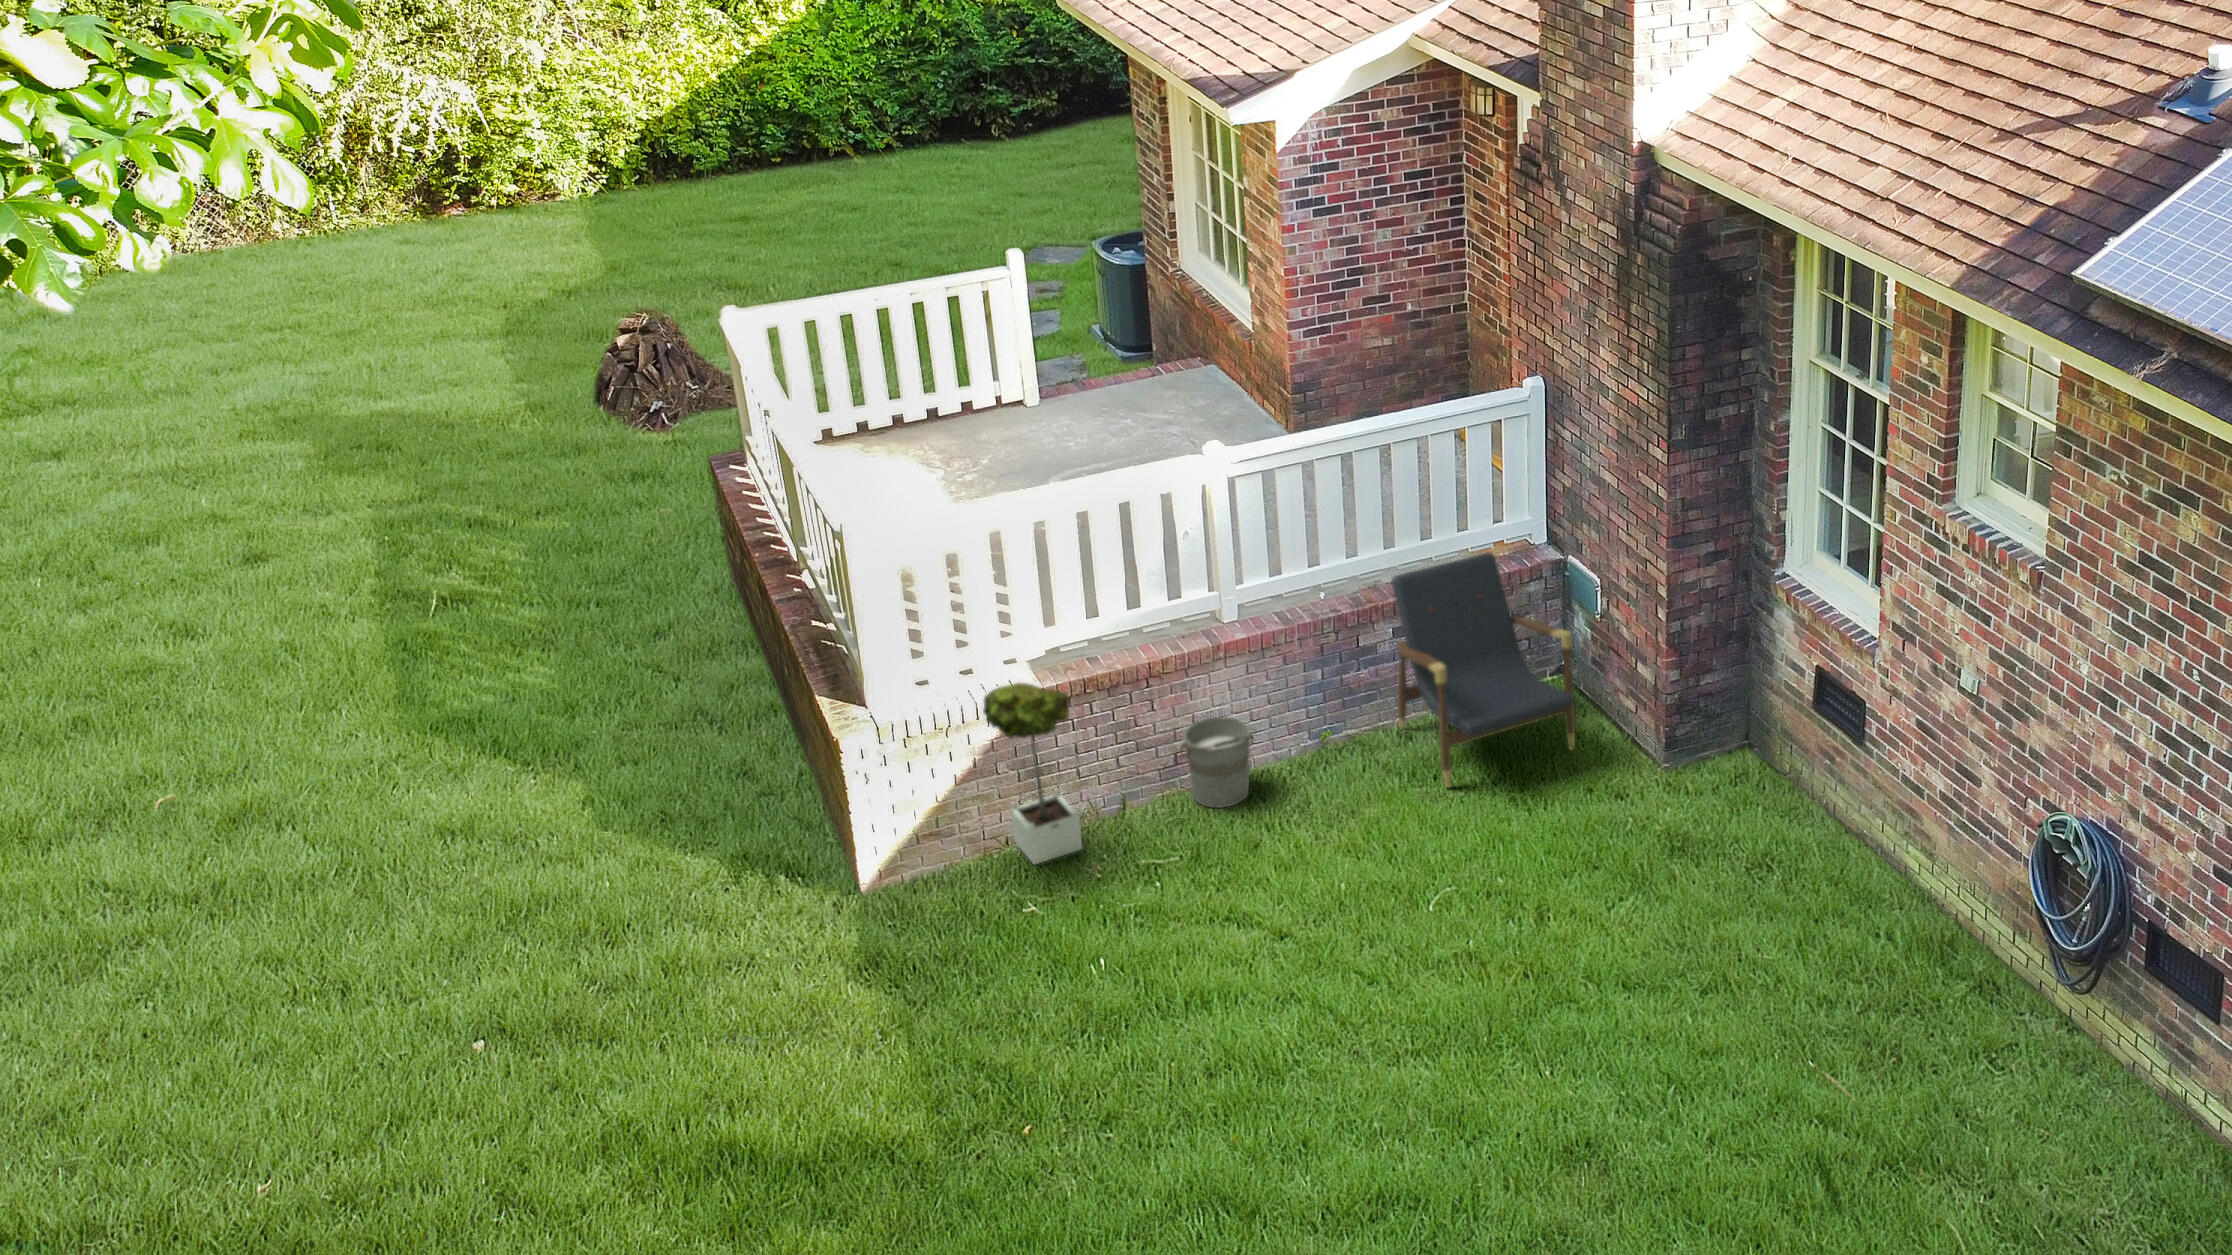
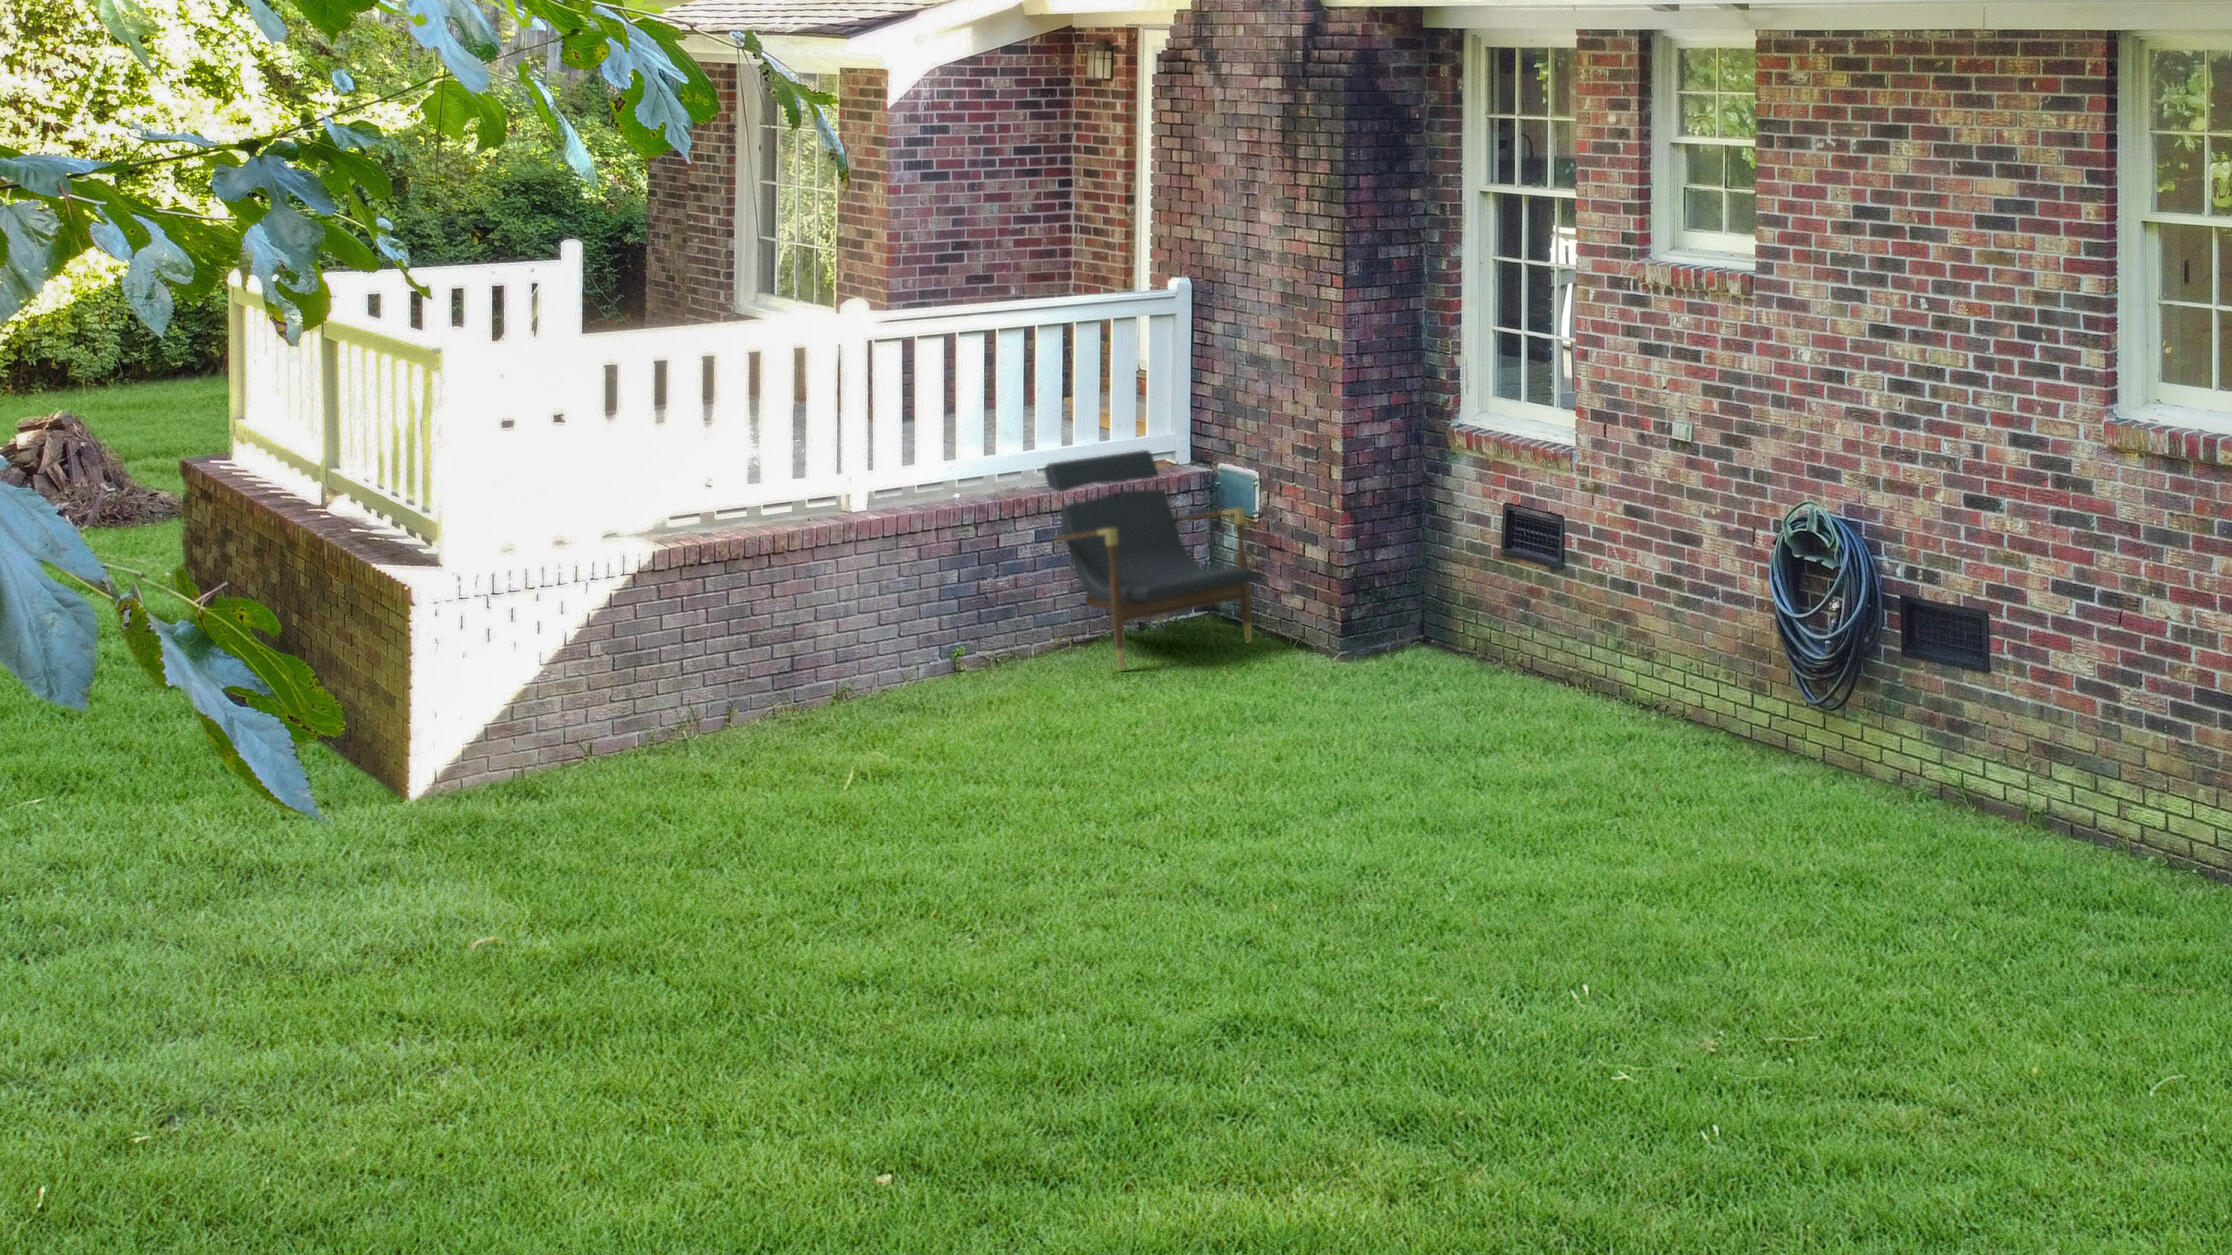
potted tree: present [983,683,1082,864] -> none [599,524,712,744]
bucket: present [1180,717,1254,808] -> none [819,607,908,699]

